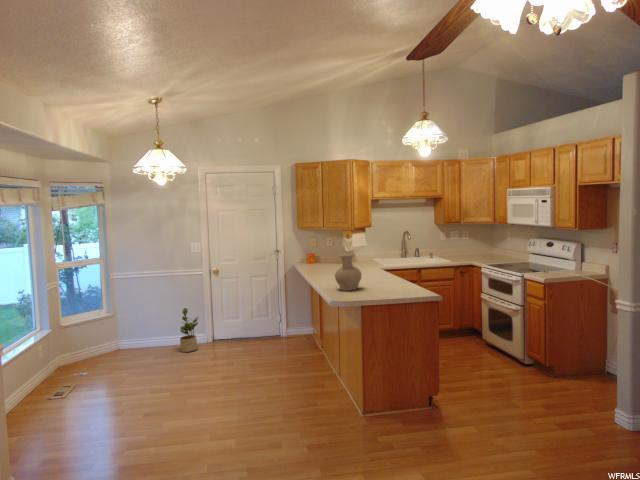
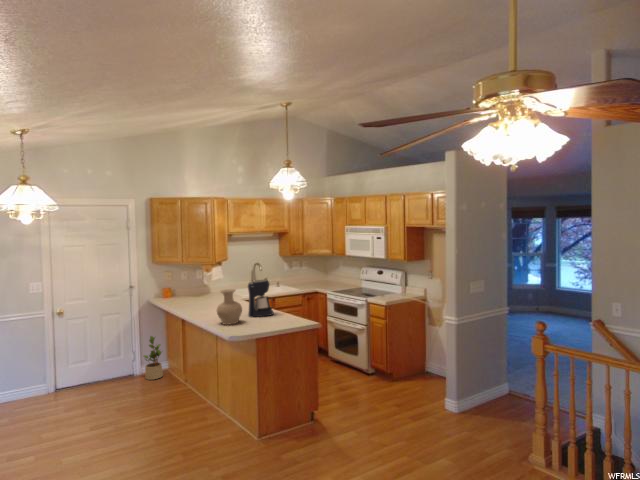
coffee maker: none [372,246,401,285] -> present [248,280,274,317]
potted plant: present [180,308,199,352] -> present [144,336,163,380]

